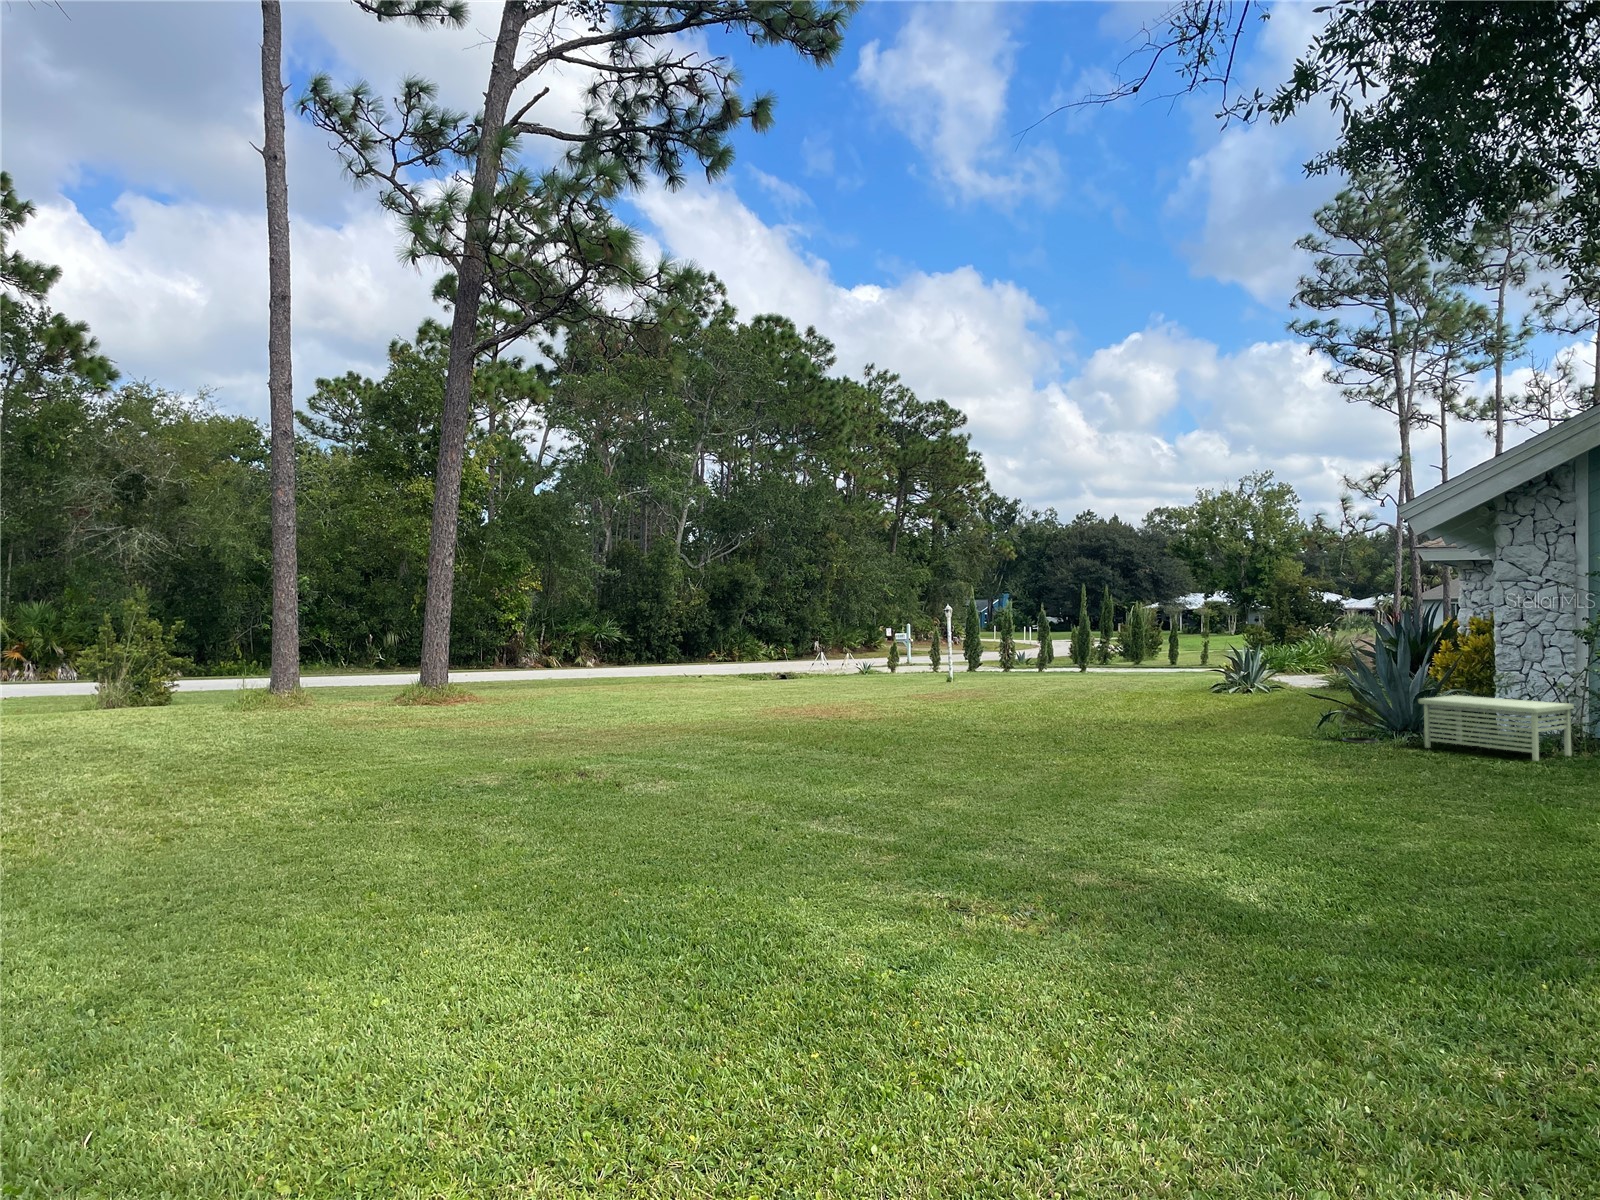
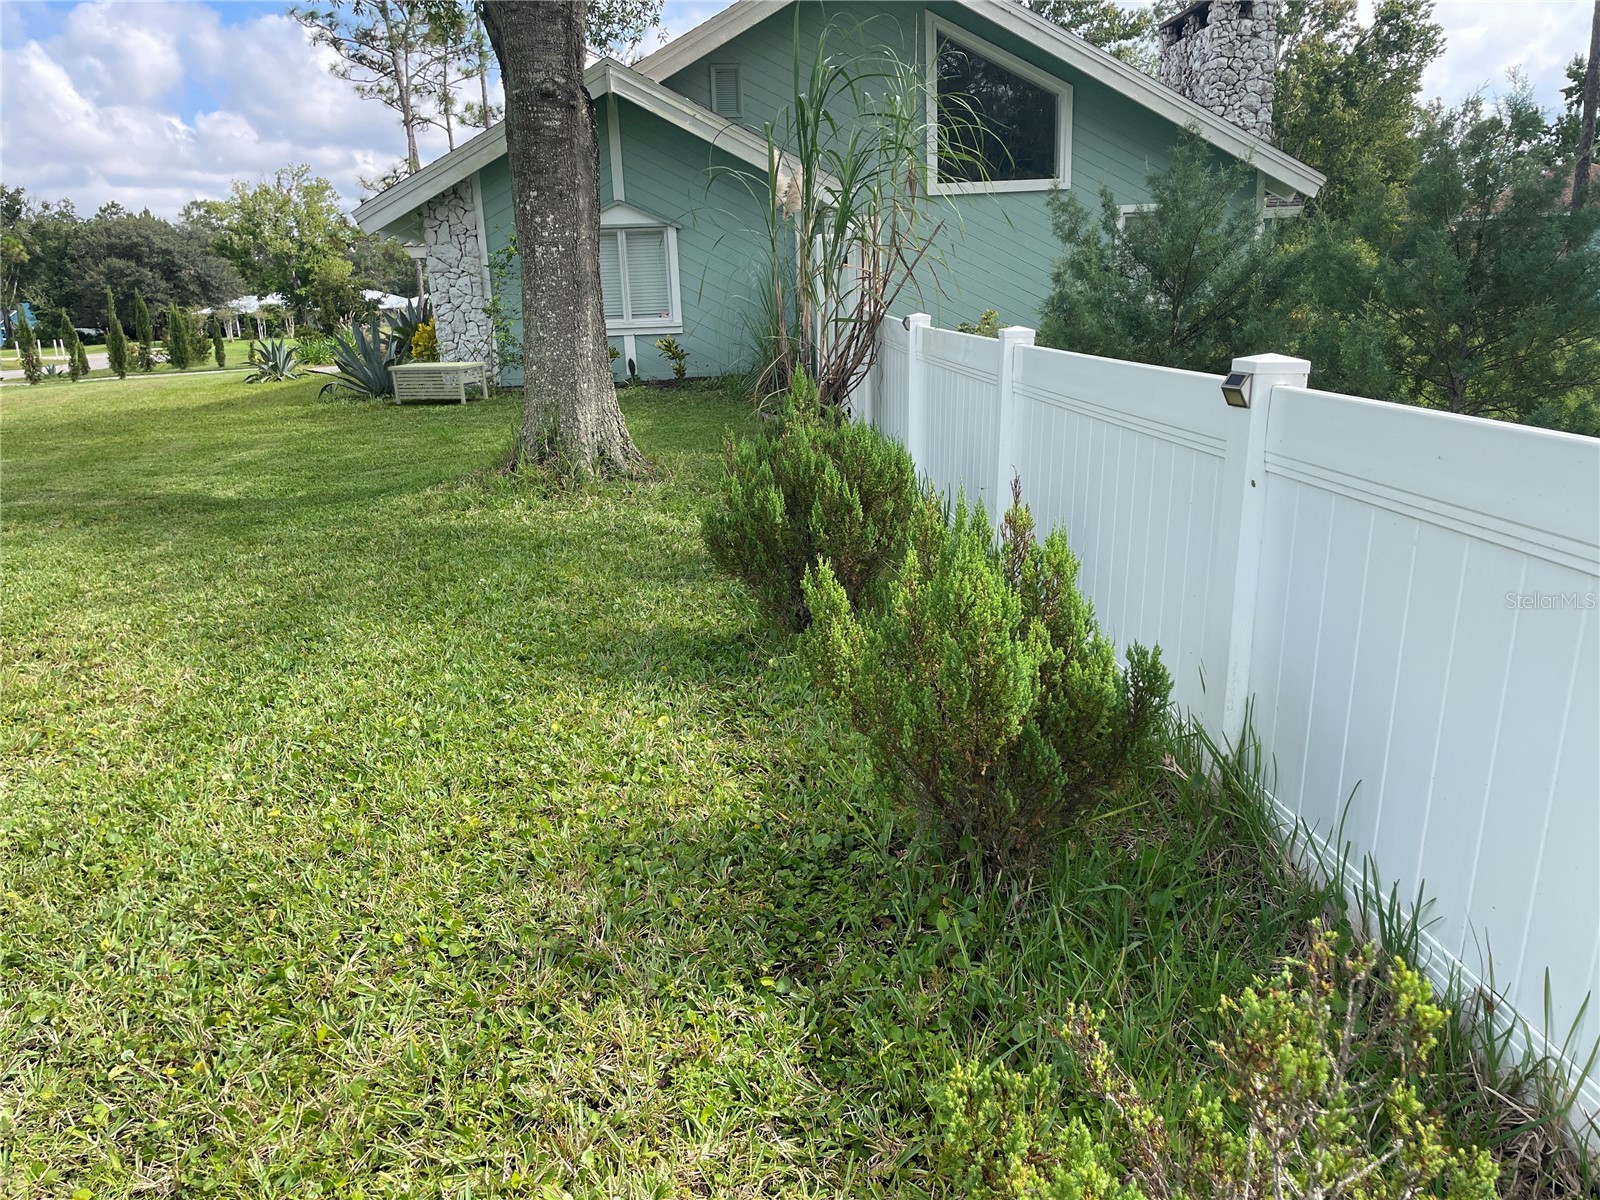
potted tree: present [1339,687,1378,743] -> none [329,360,367,407]

